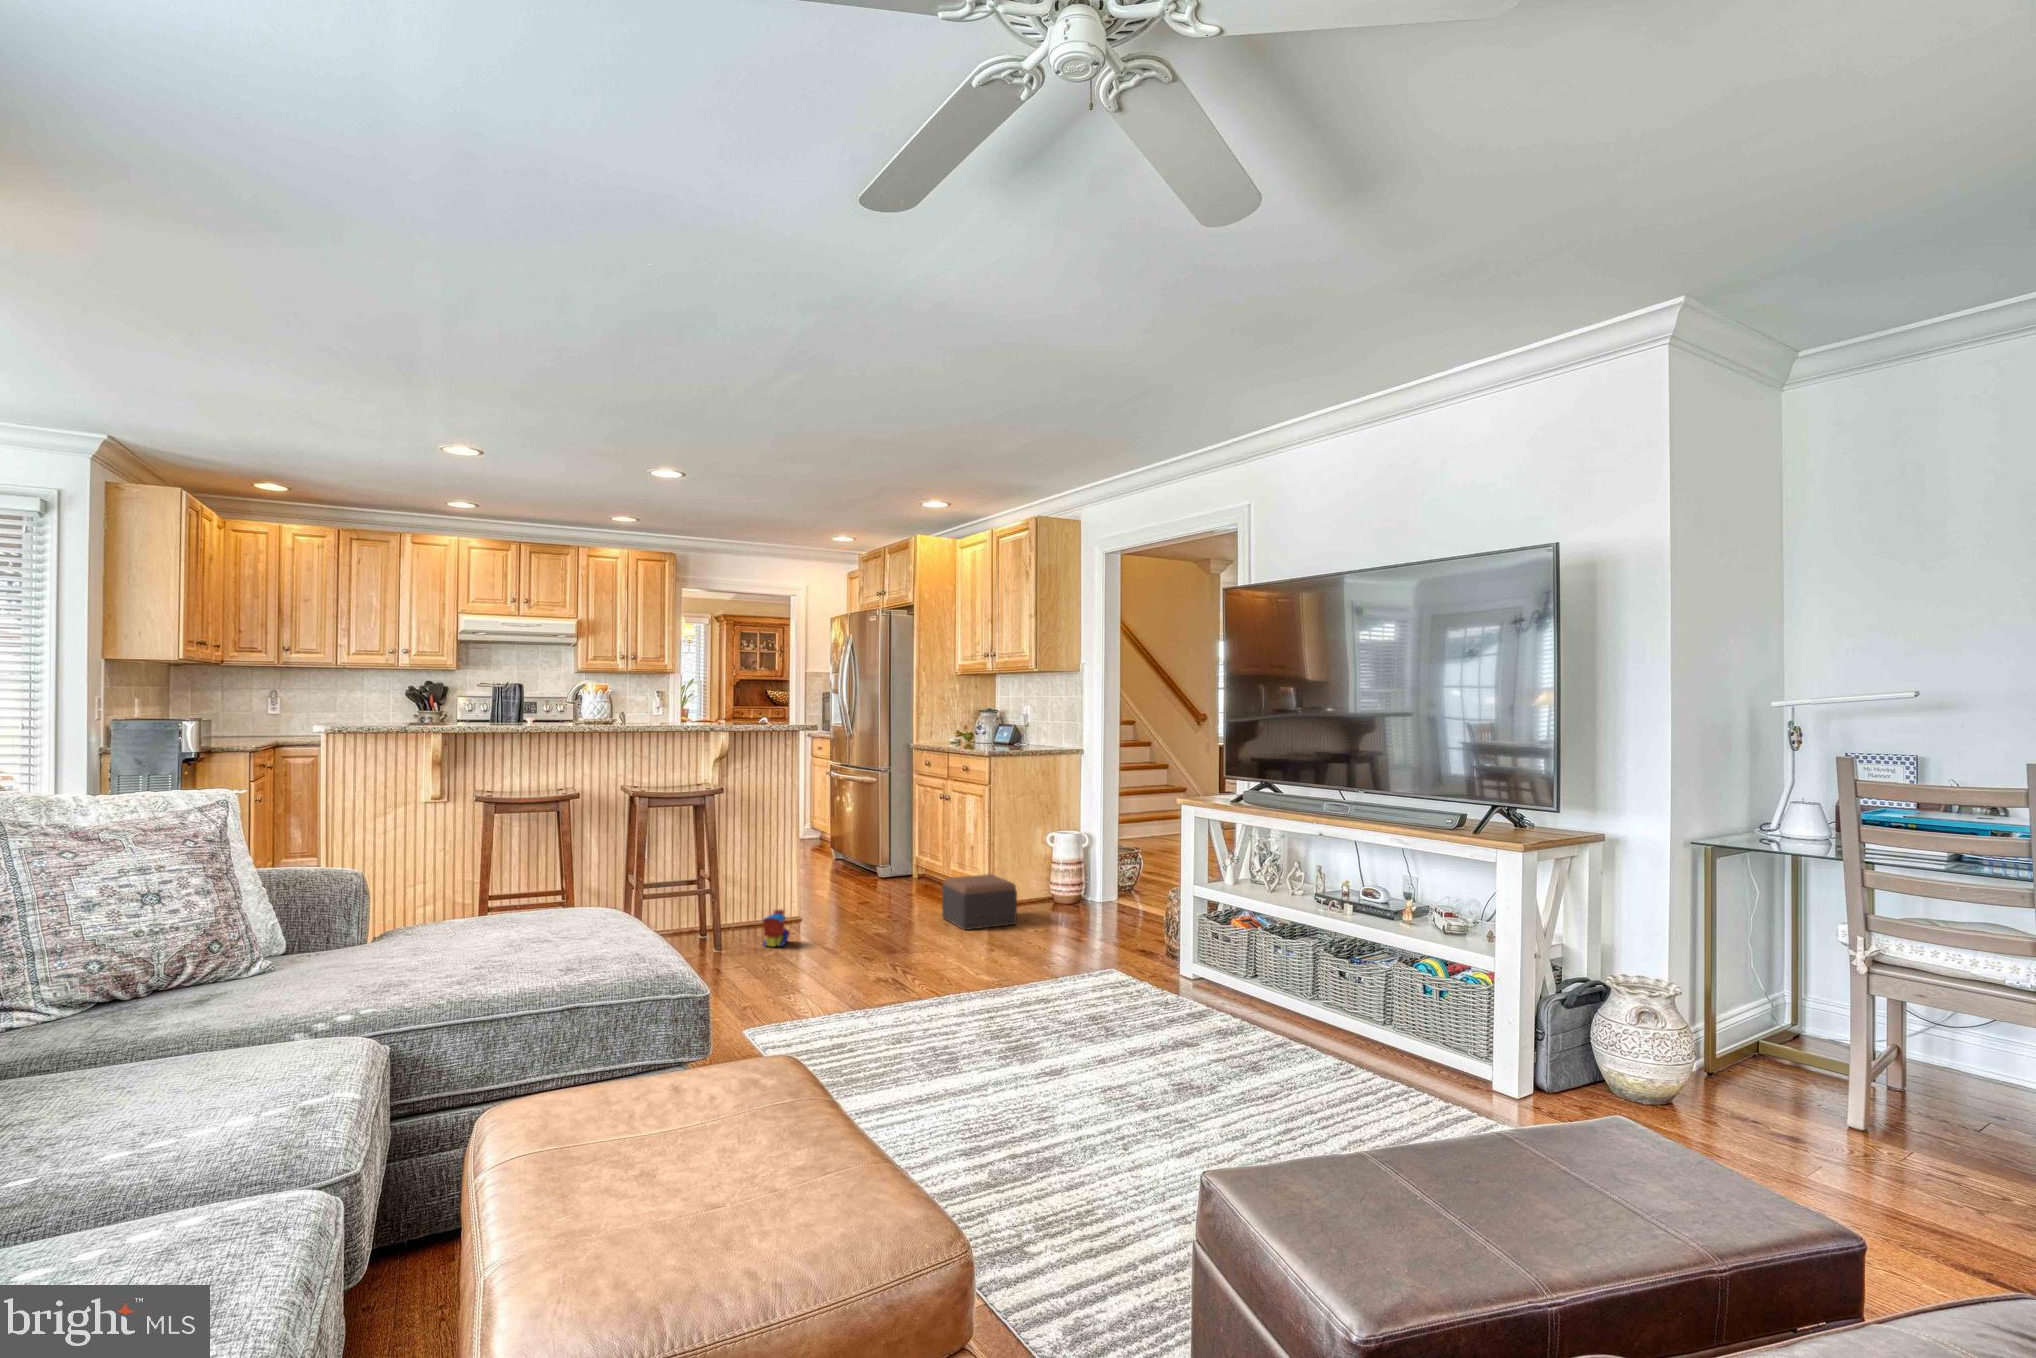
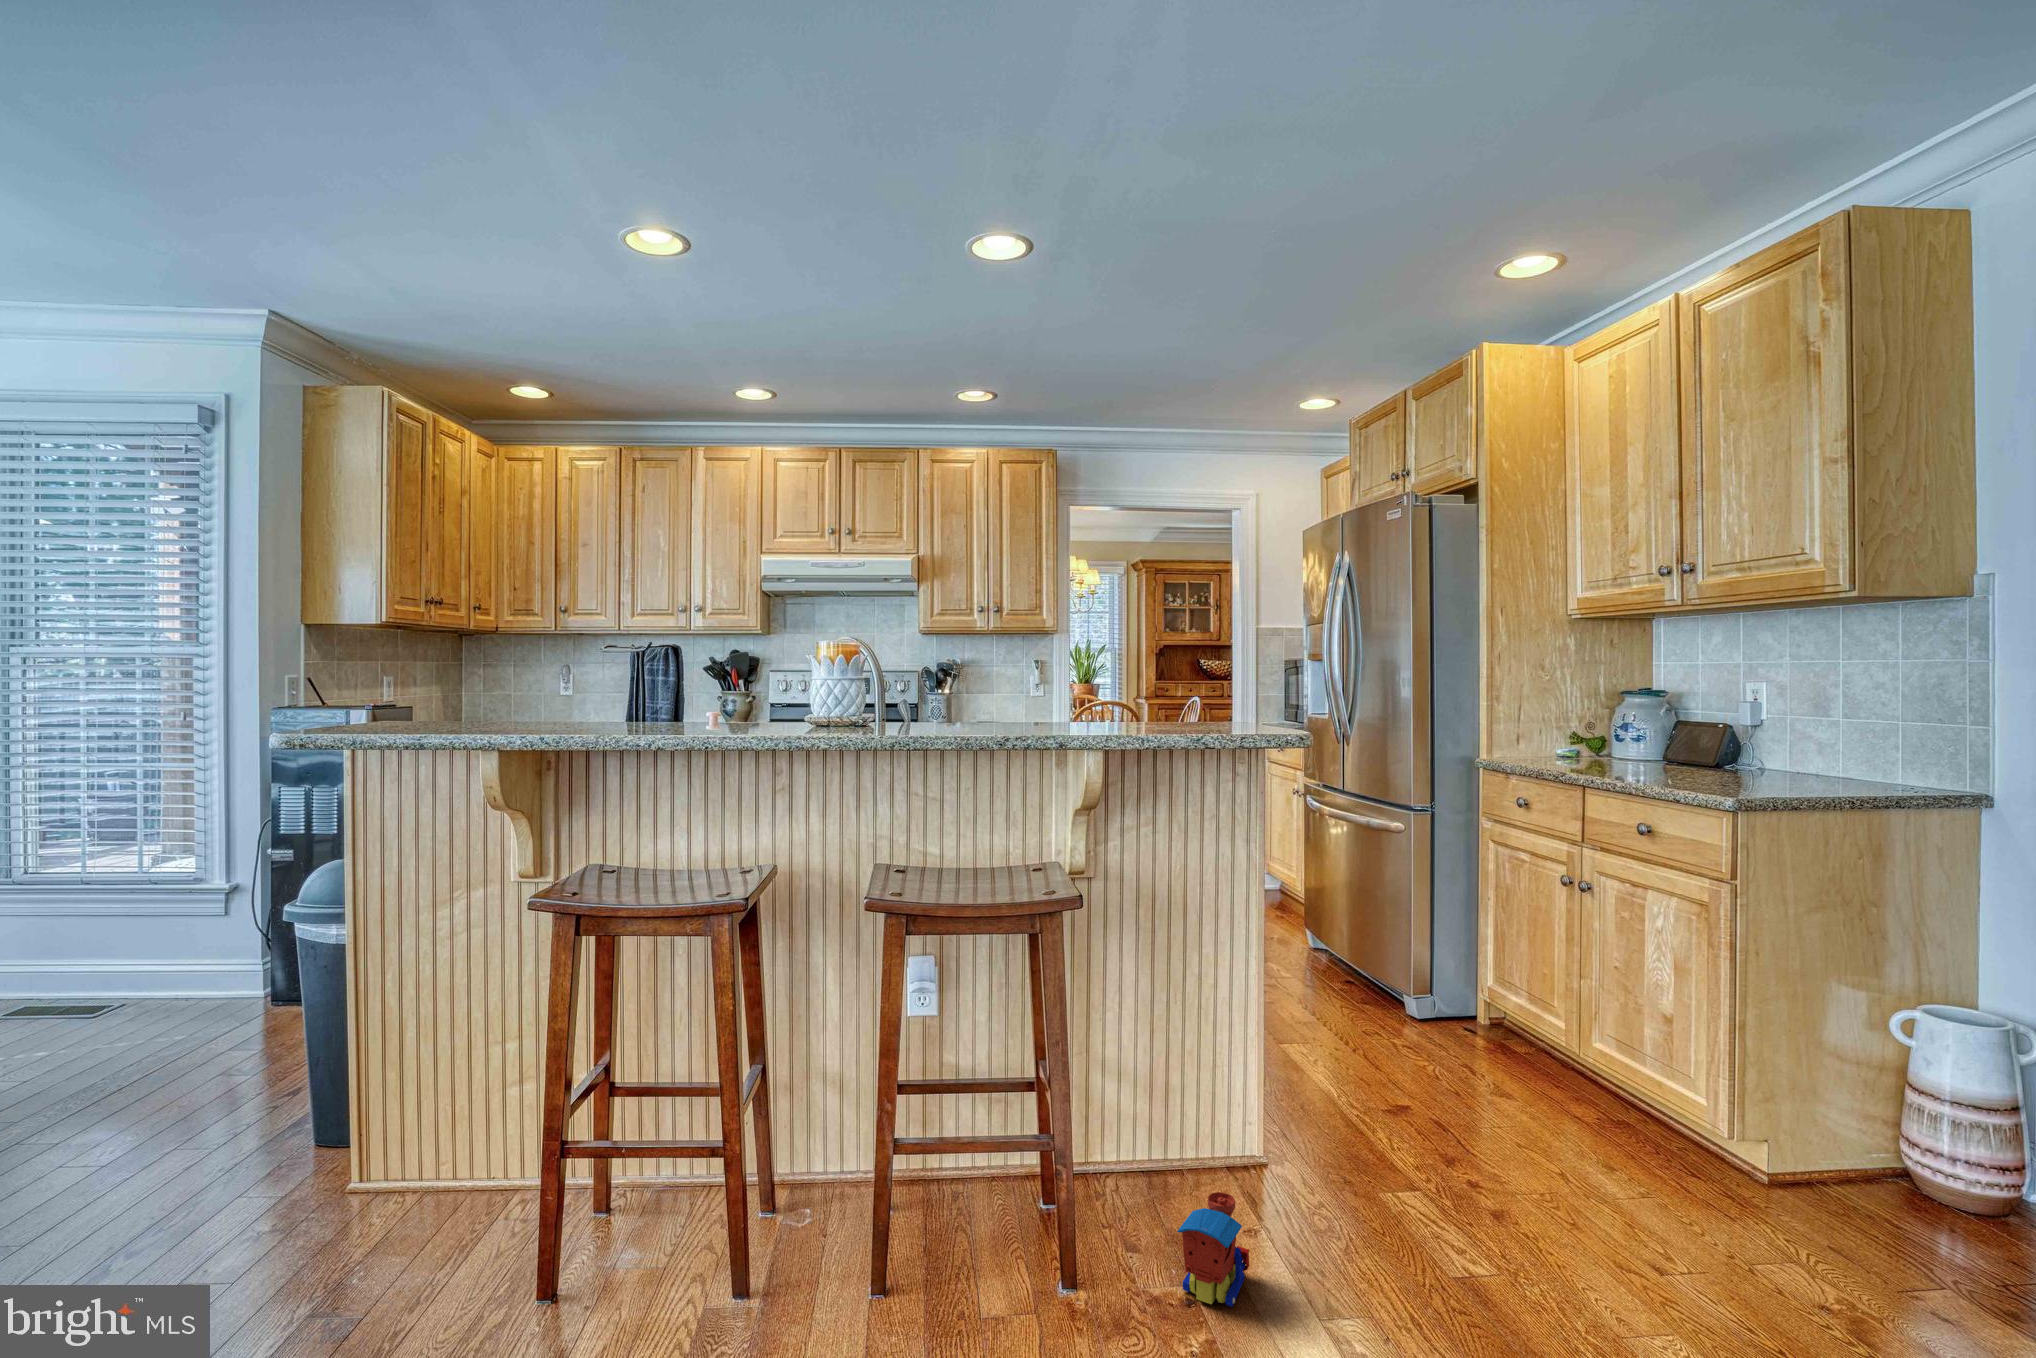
footstool: present [942,874,1017,930] -> none [1633,1126,1902,1318]

